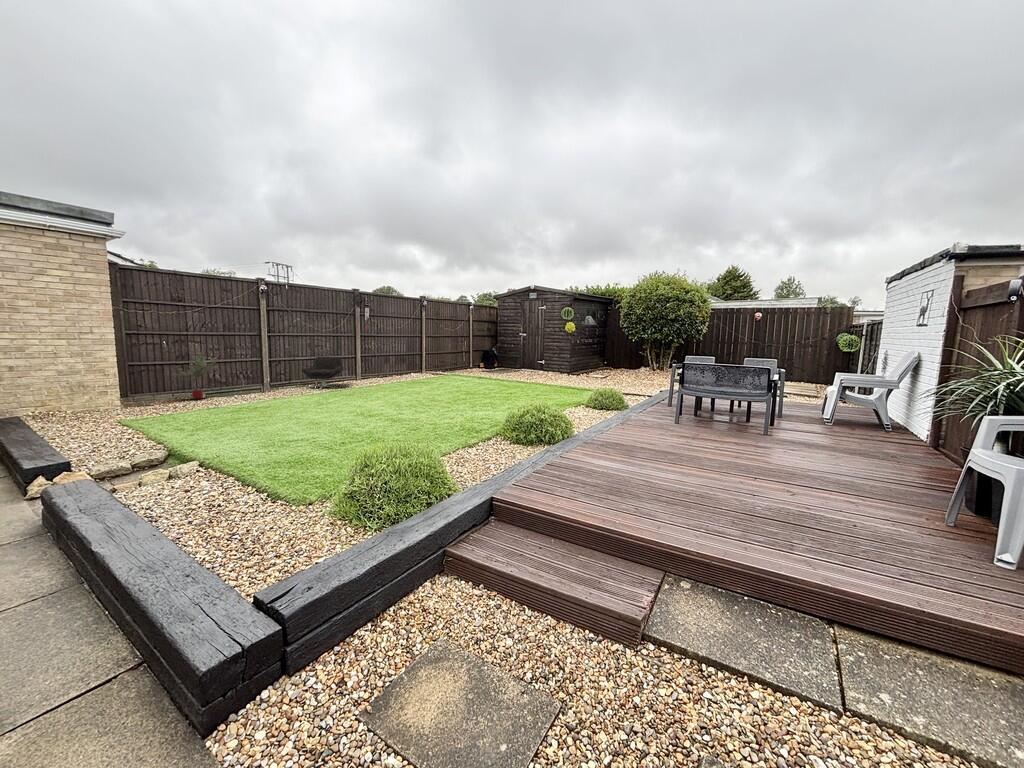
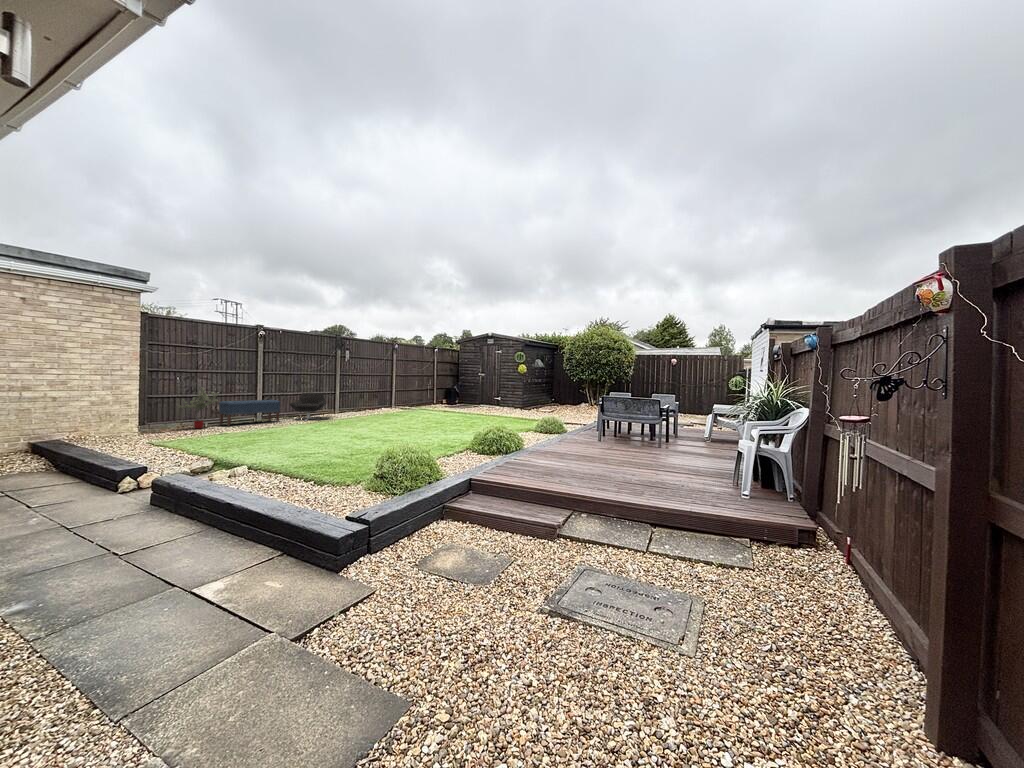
bench: none [221,365,290,396] -> present [219,400,280,426]

